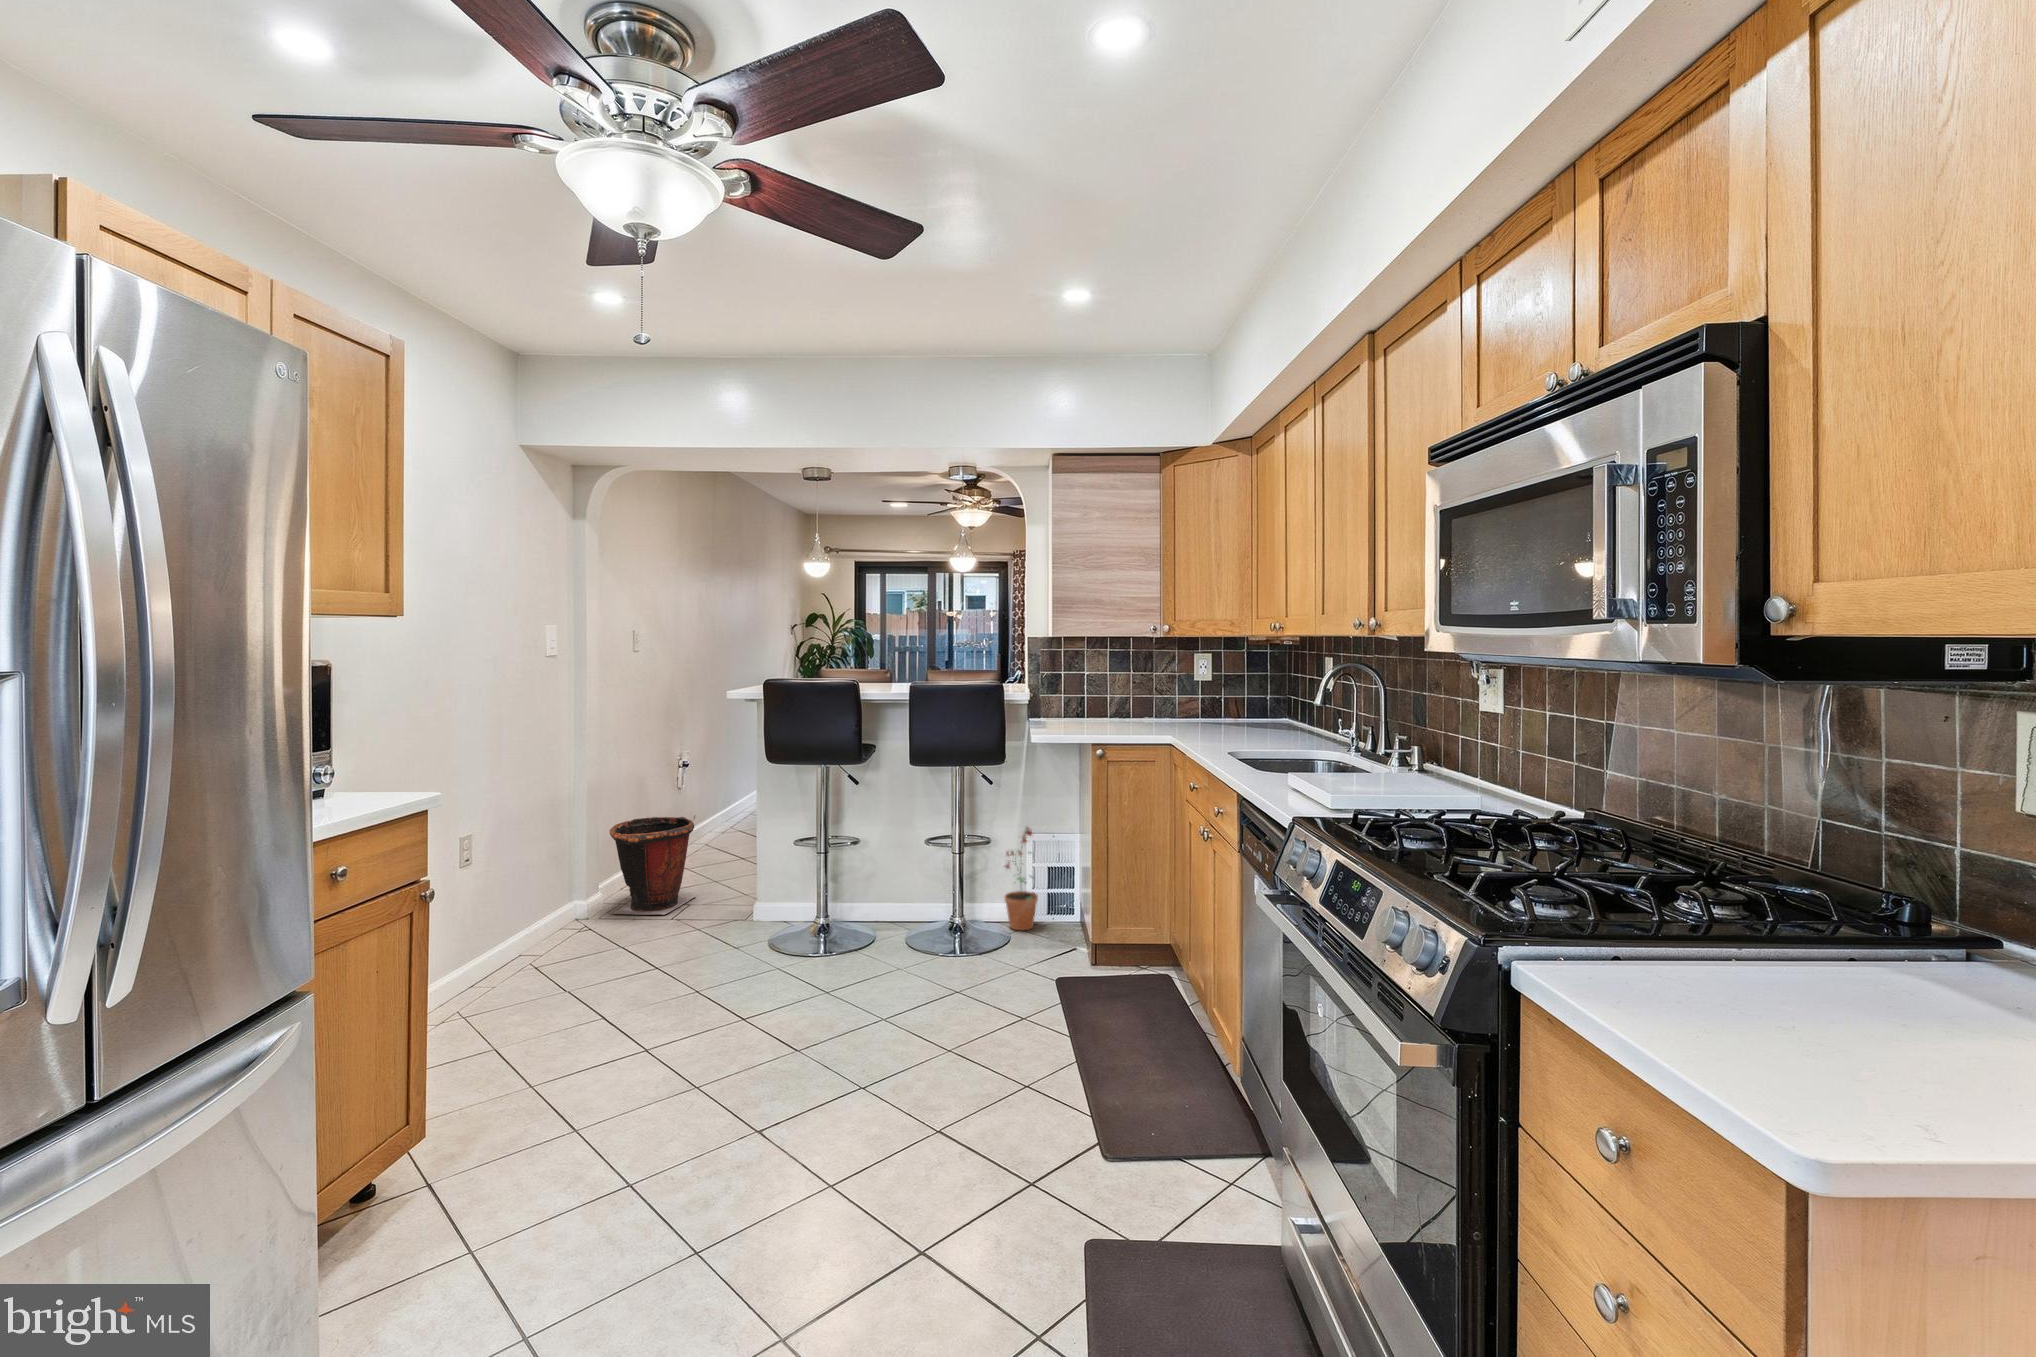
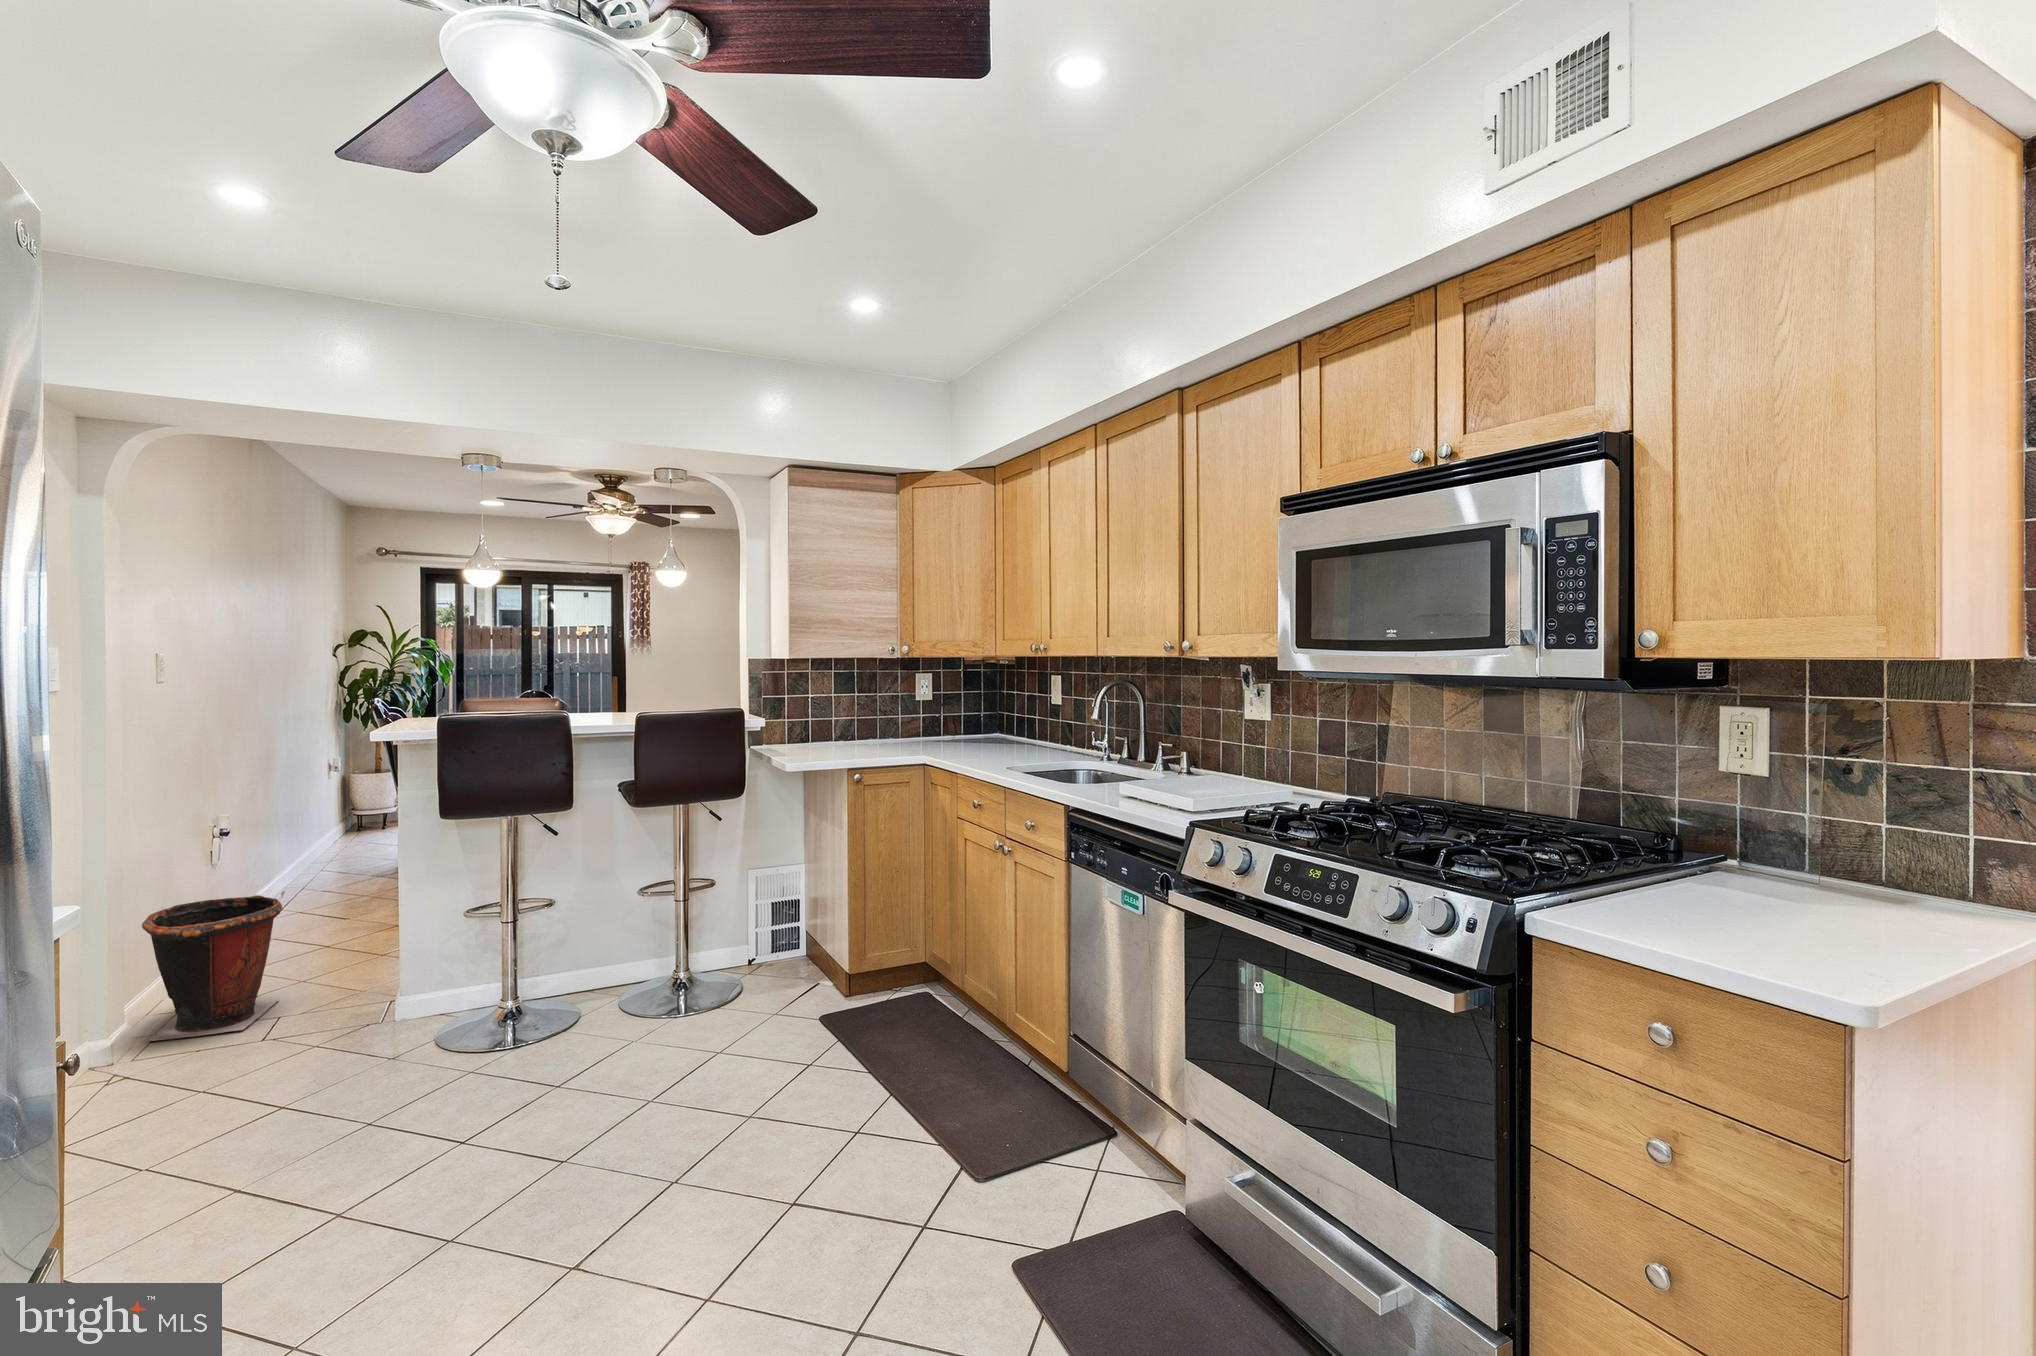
potted plant: present [1005,827,1038,930] -> none [725,864,768,979]

